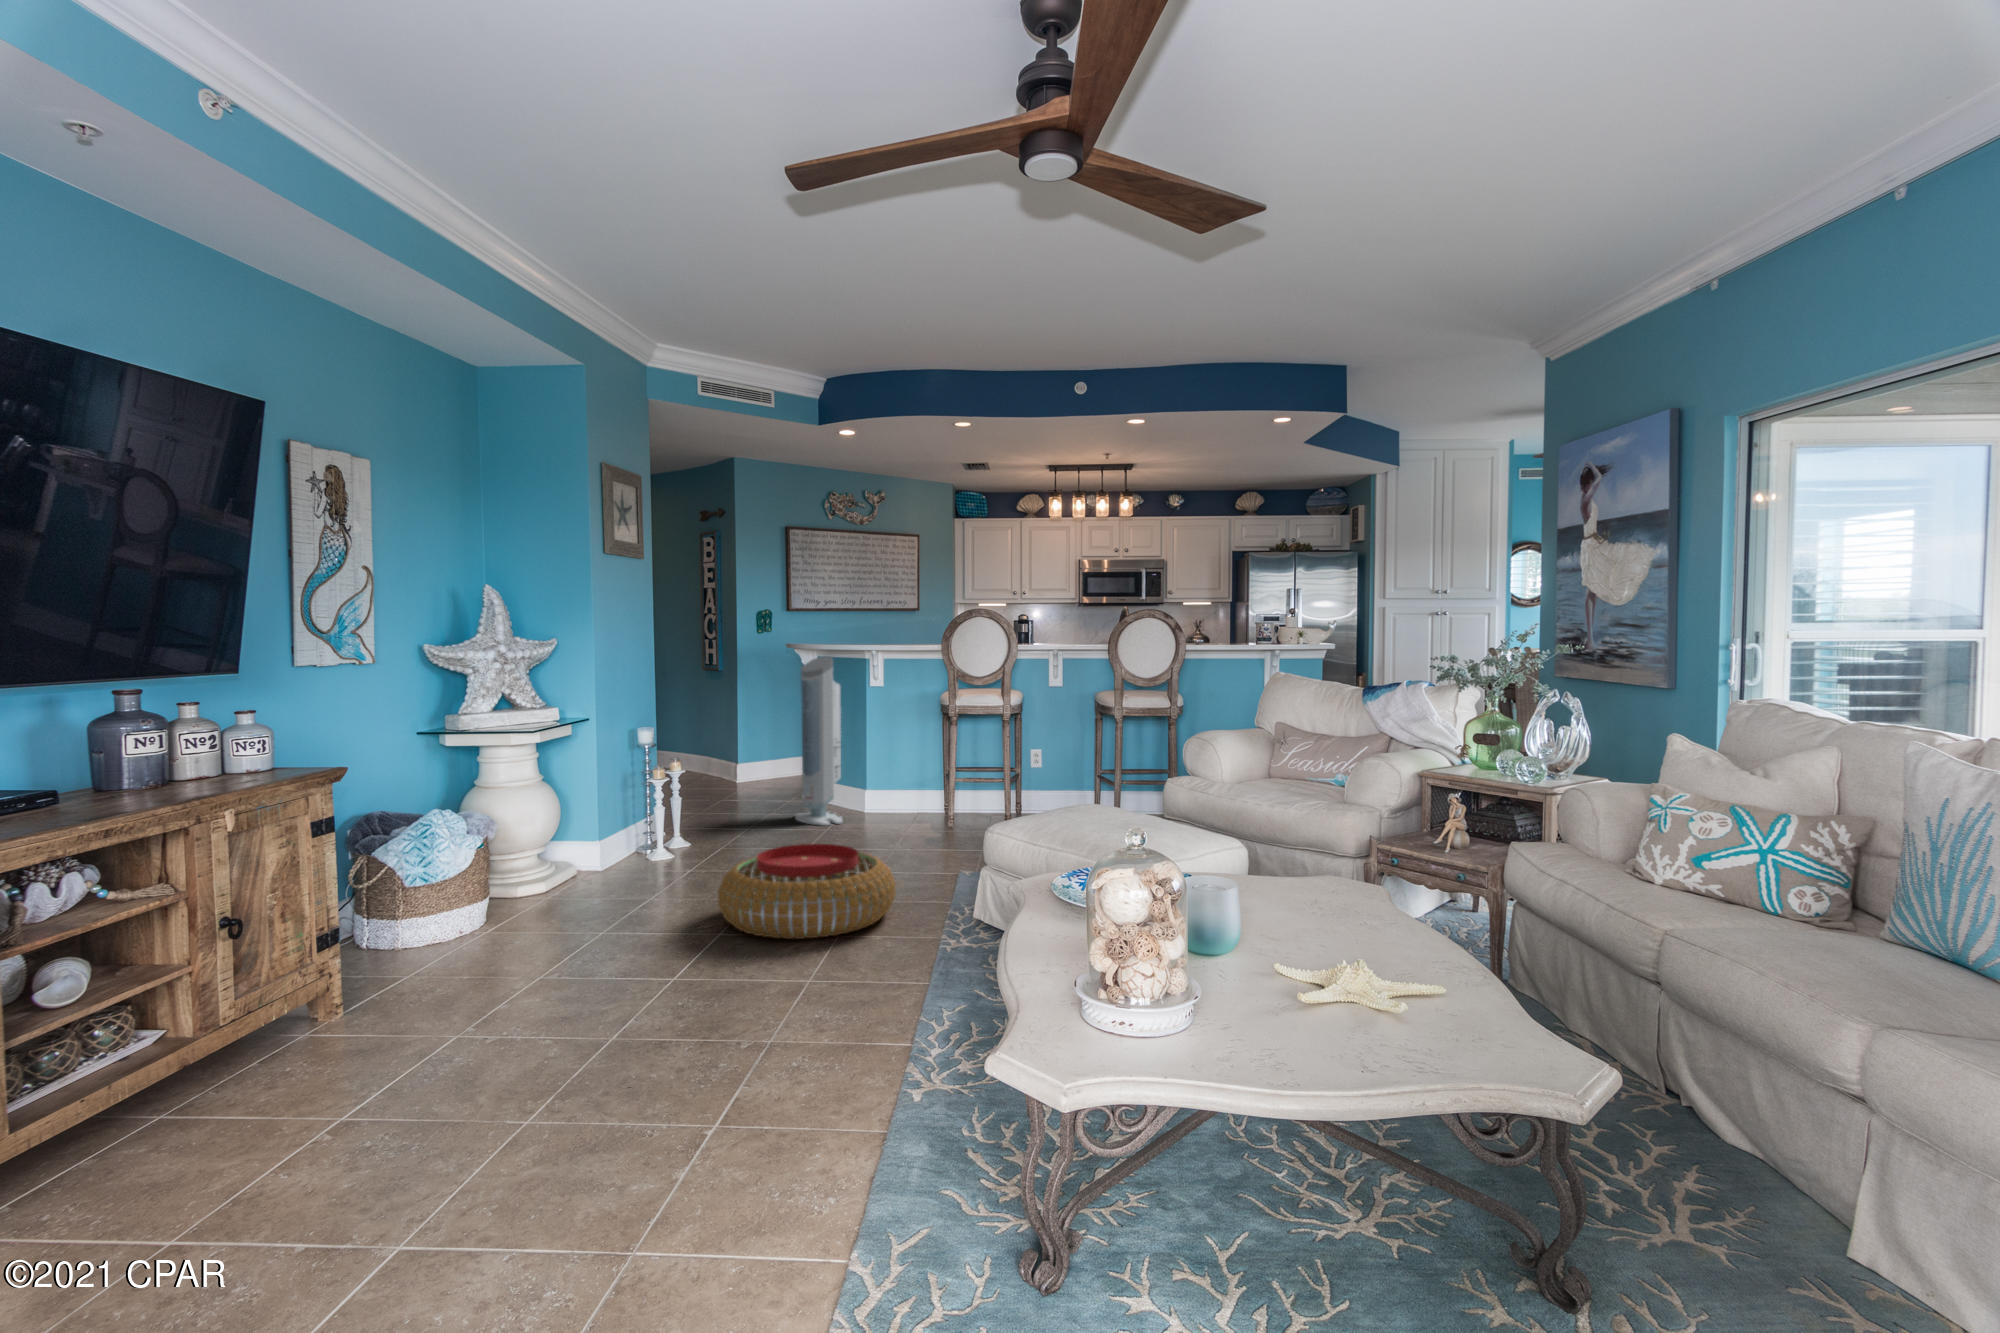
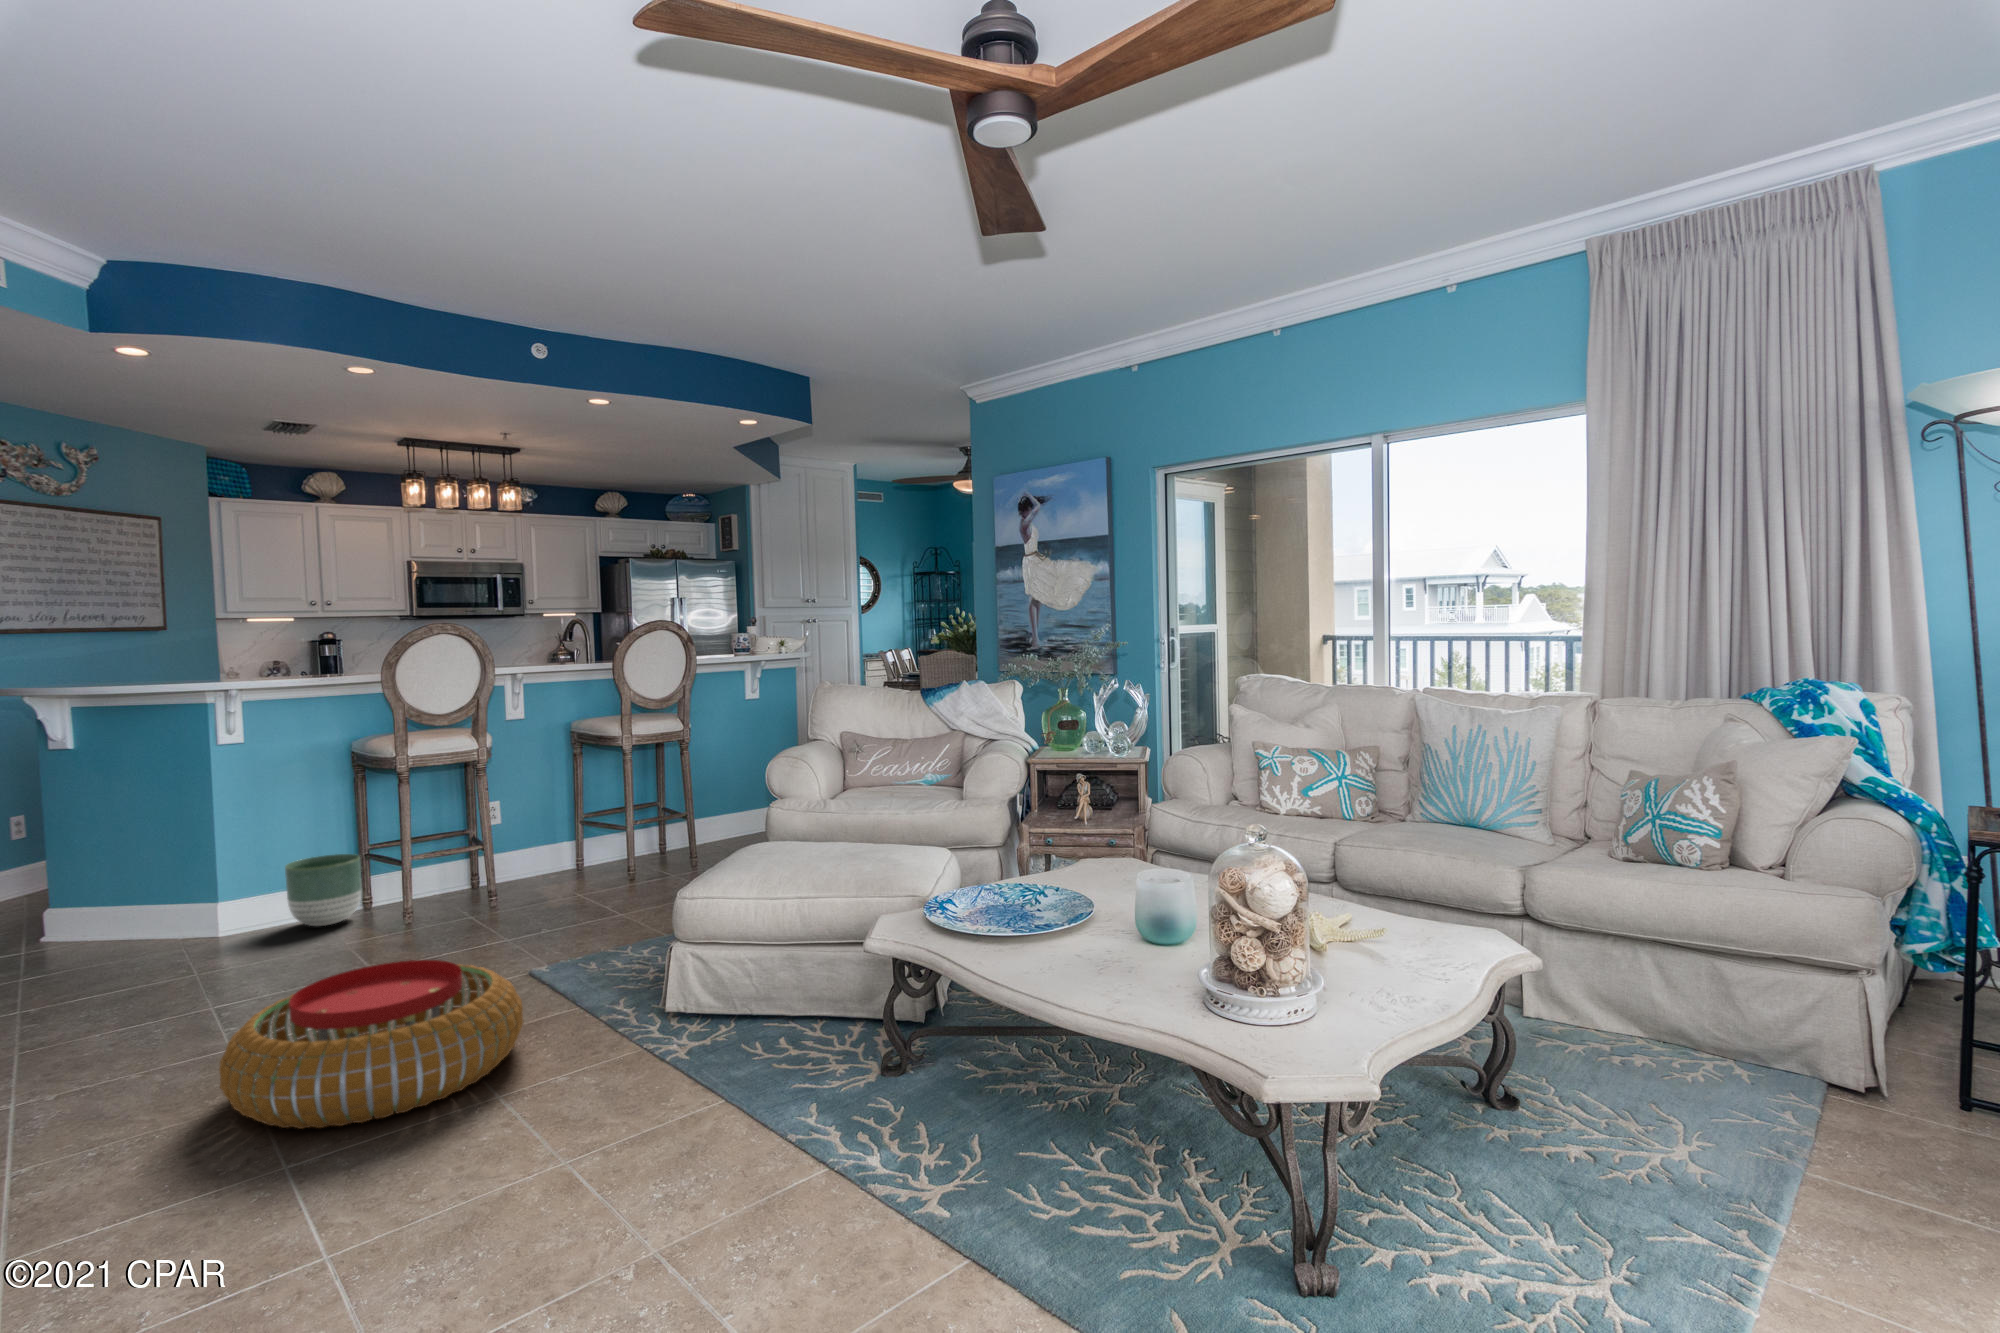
air purifier: present [795,656,842,826] -> none [80,699,195,961]
planter: none [891,776,936,826] -> present [285,854,361,926]

